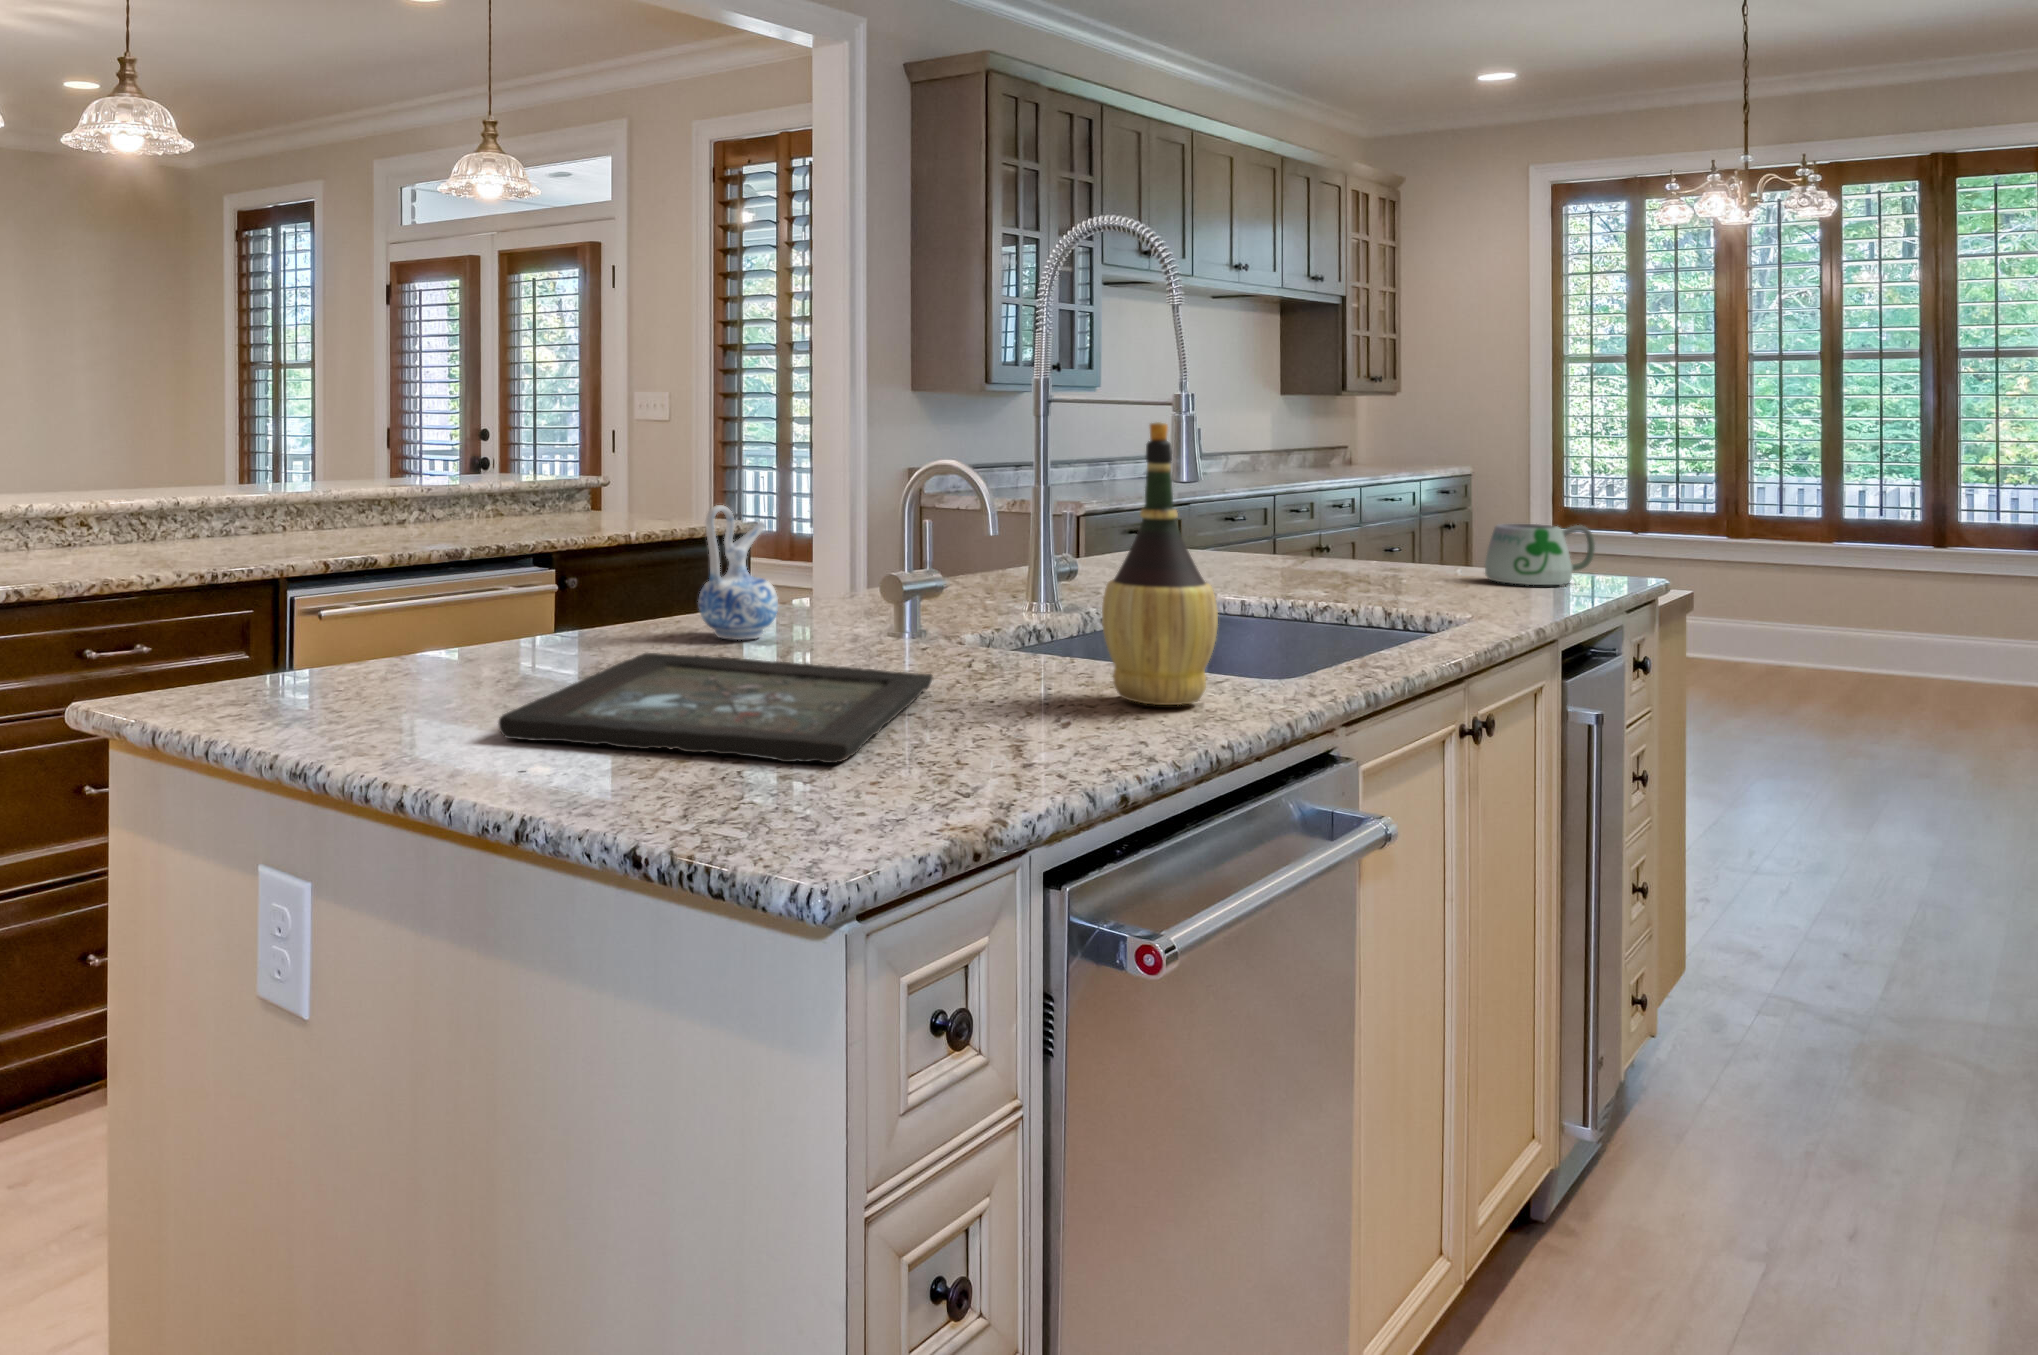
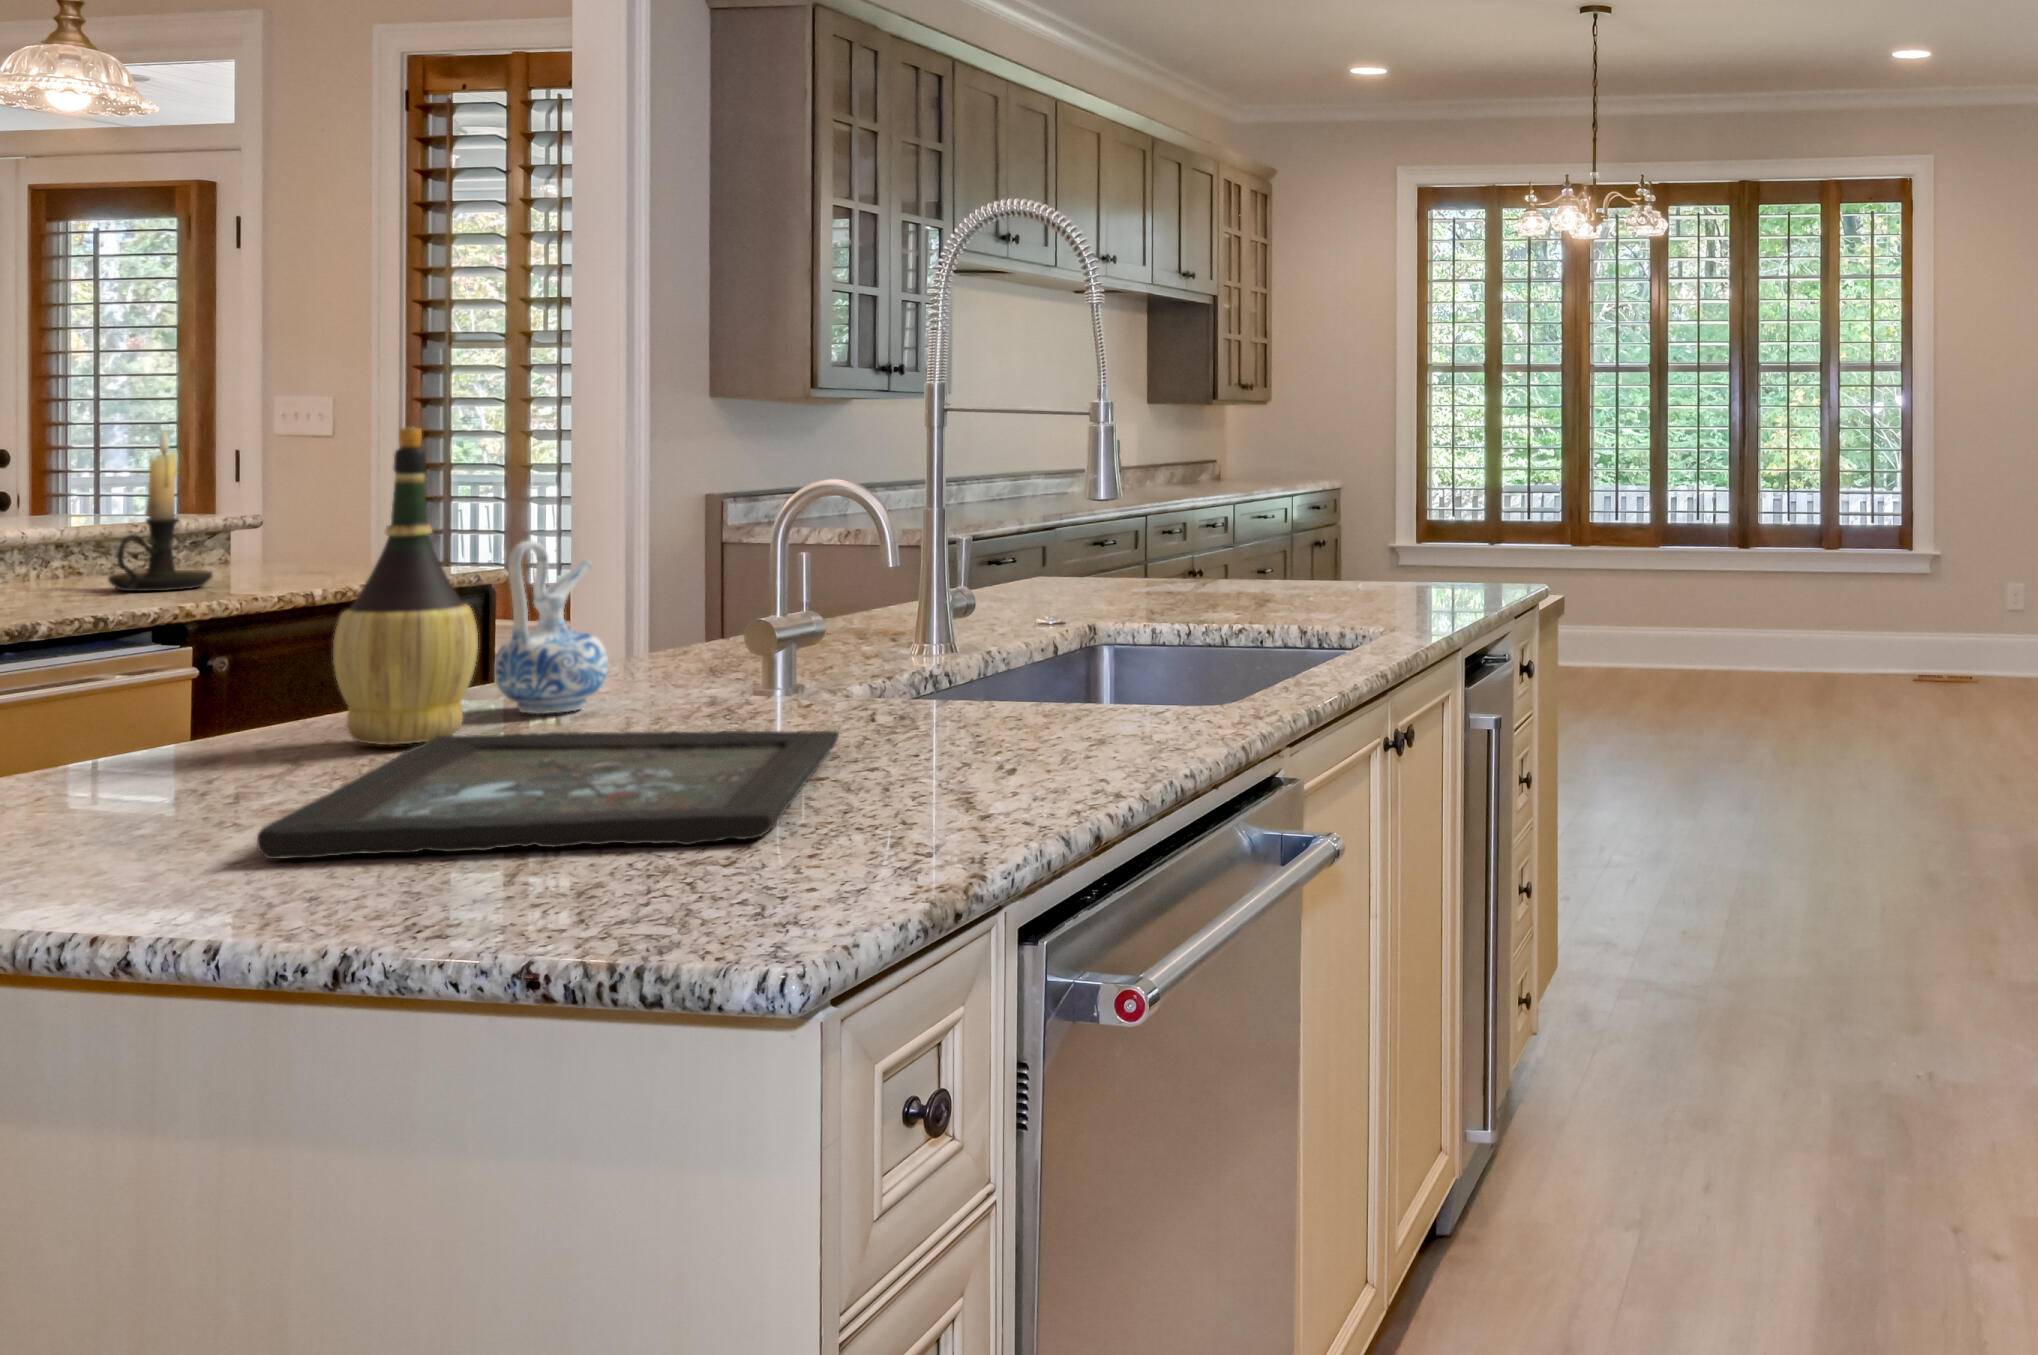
candle holder: none [511,414,571,528] -> present [108,430,212,591]
wine bottle: present [1102,422,1218,705] -> present [333,427,478,745]
mug: present [1485,524,1595,587] -> none [1388,534,1489,599]

